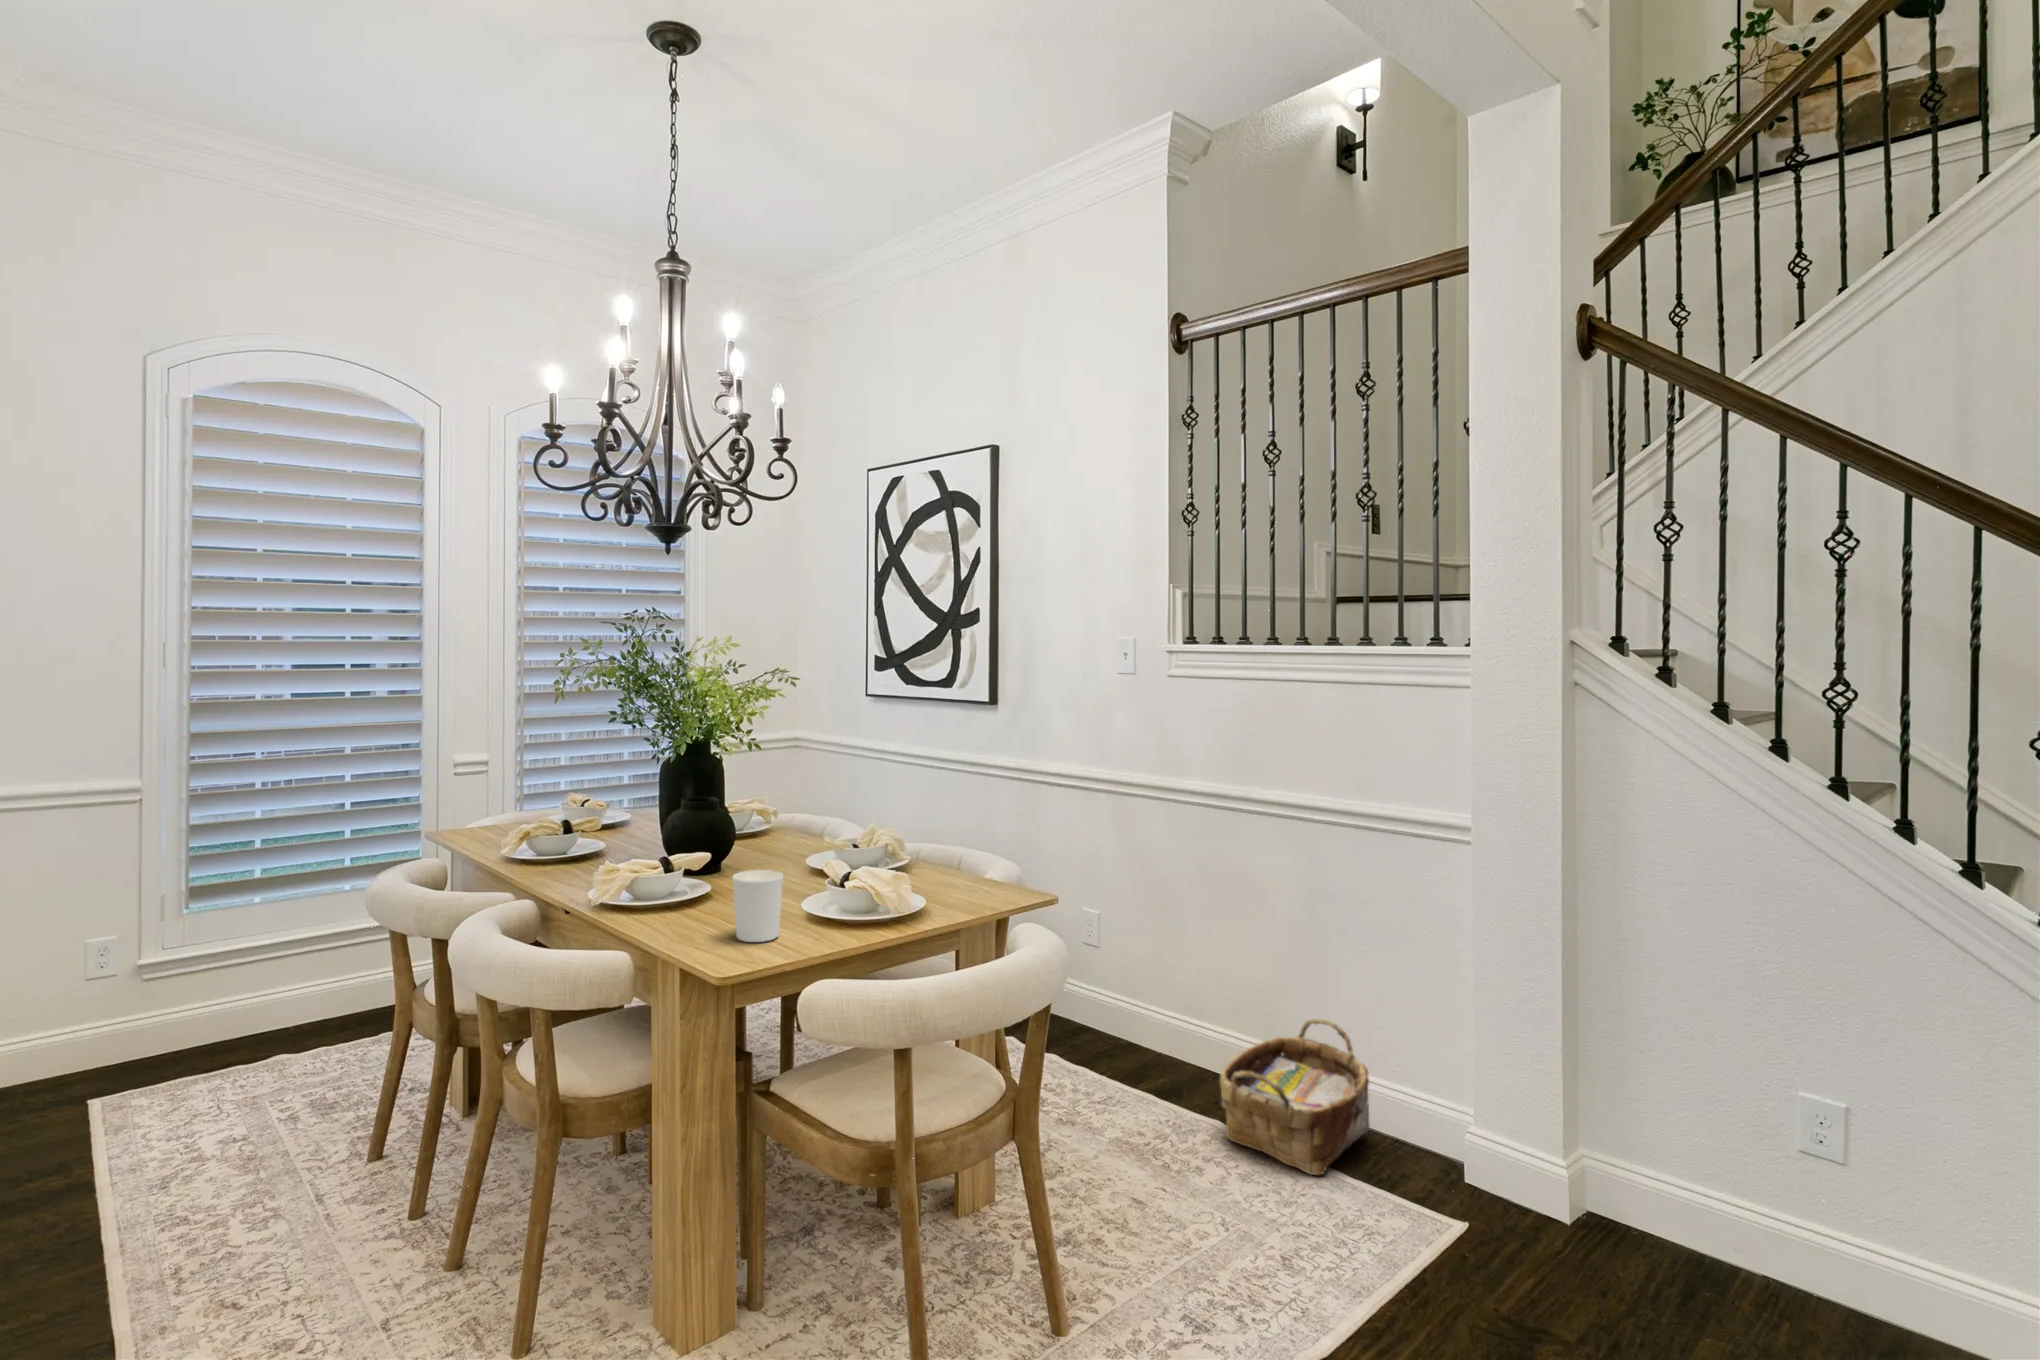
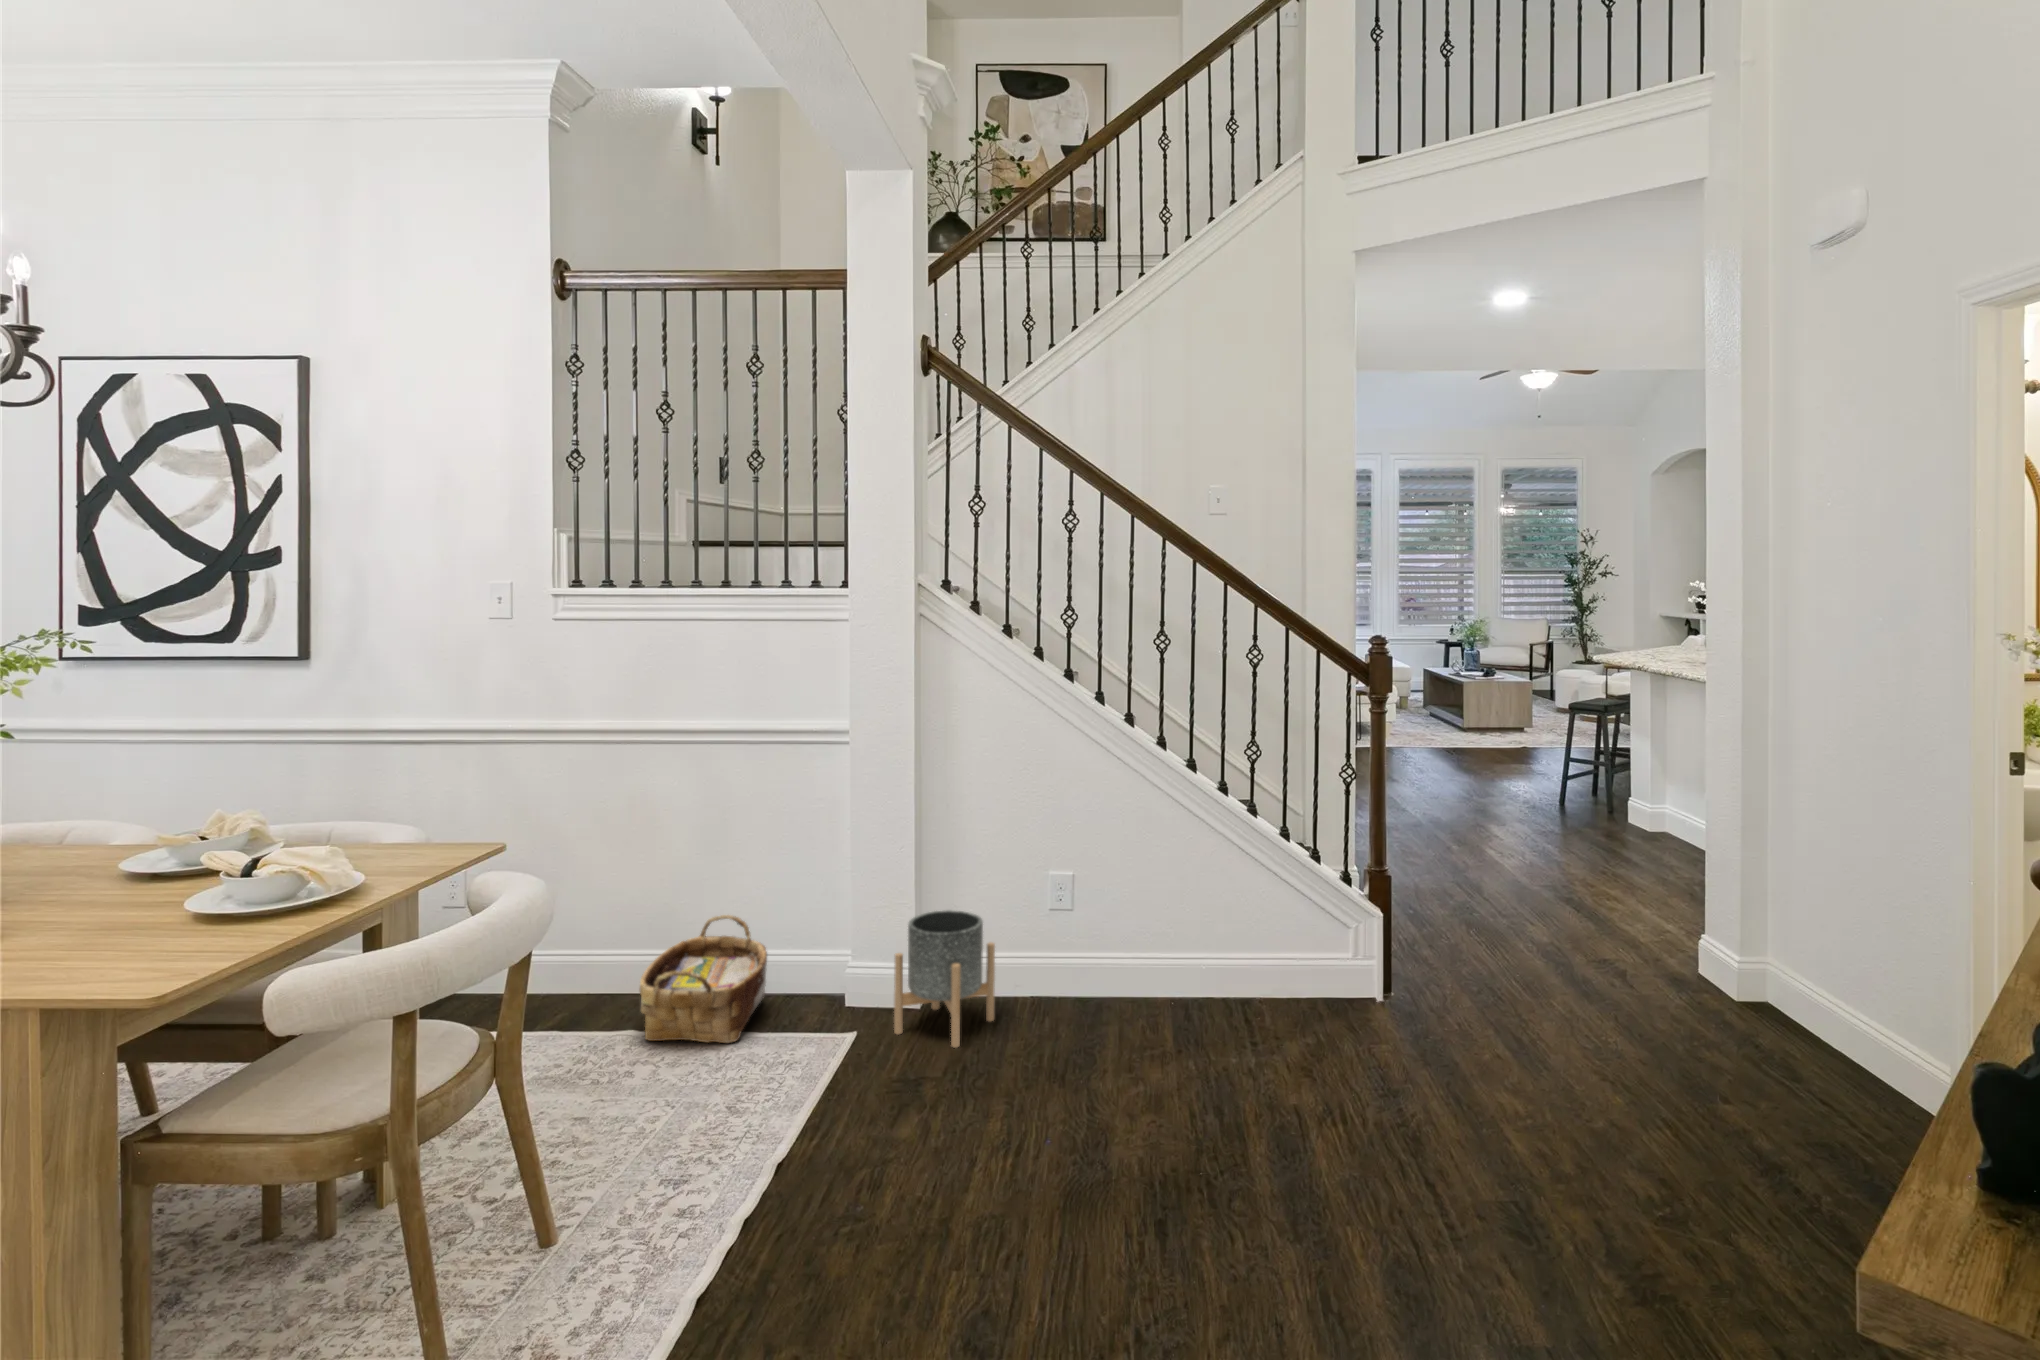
candle holder: present [732,870,783,942] -> none [80,860,167,952]
planter: none [1525,1088,1692,1299] -> present [894,910,995,1048]

